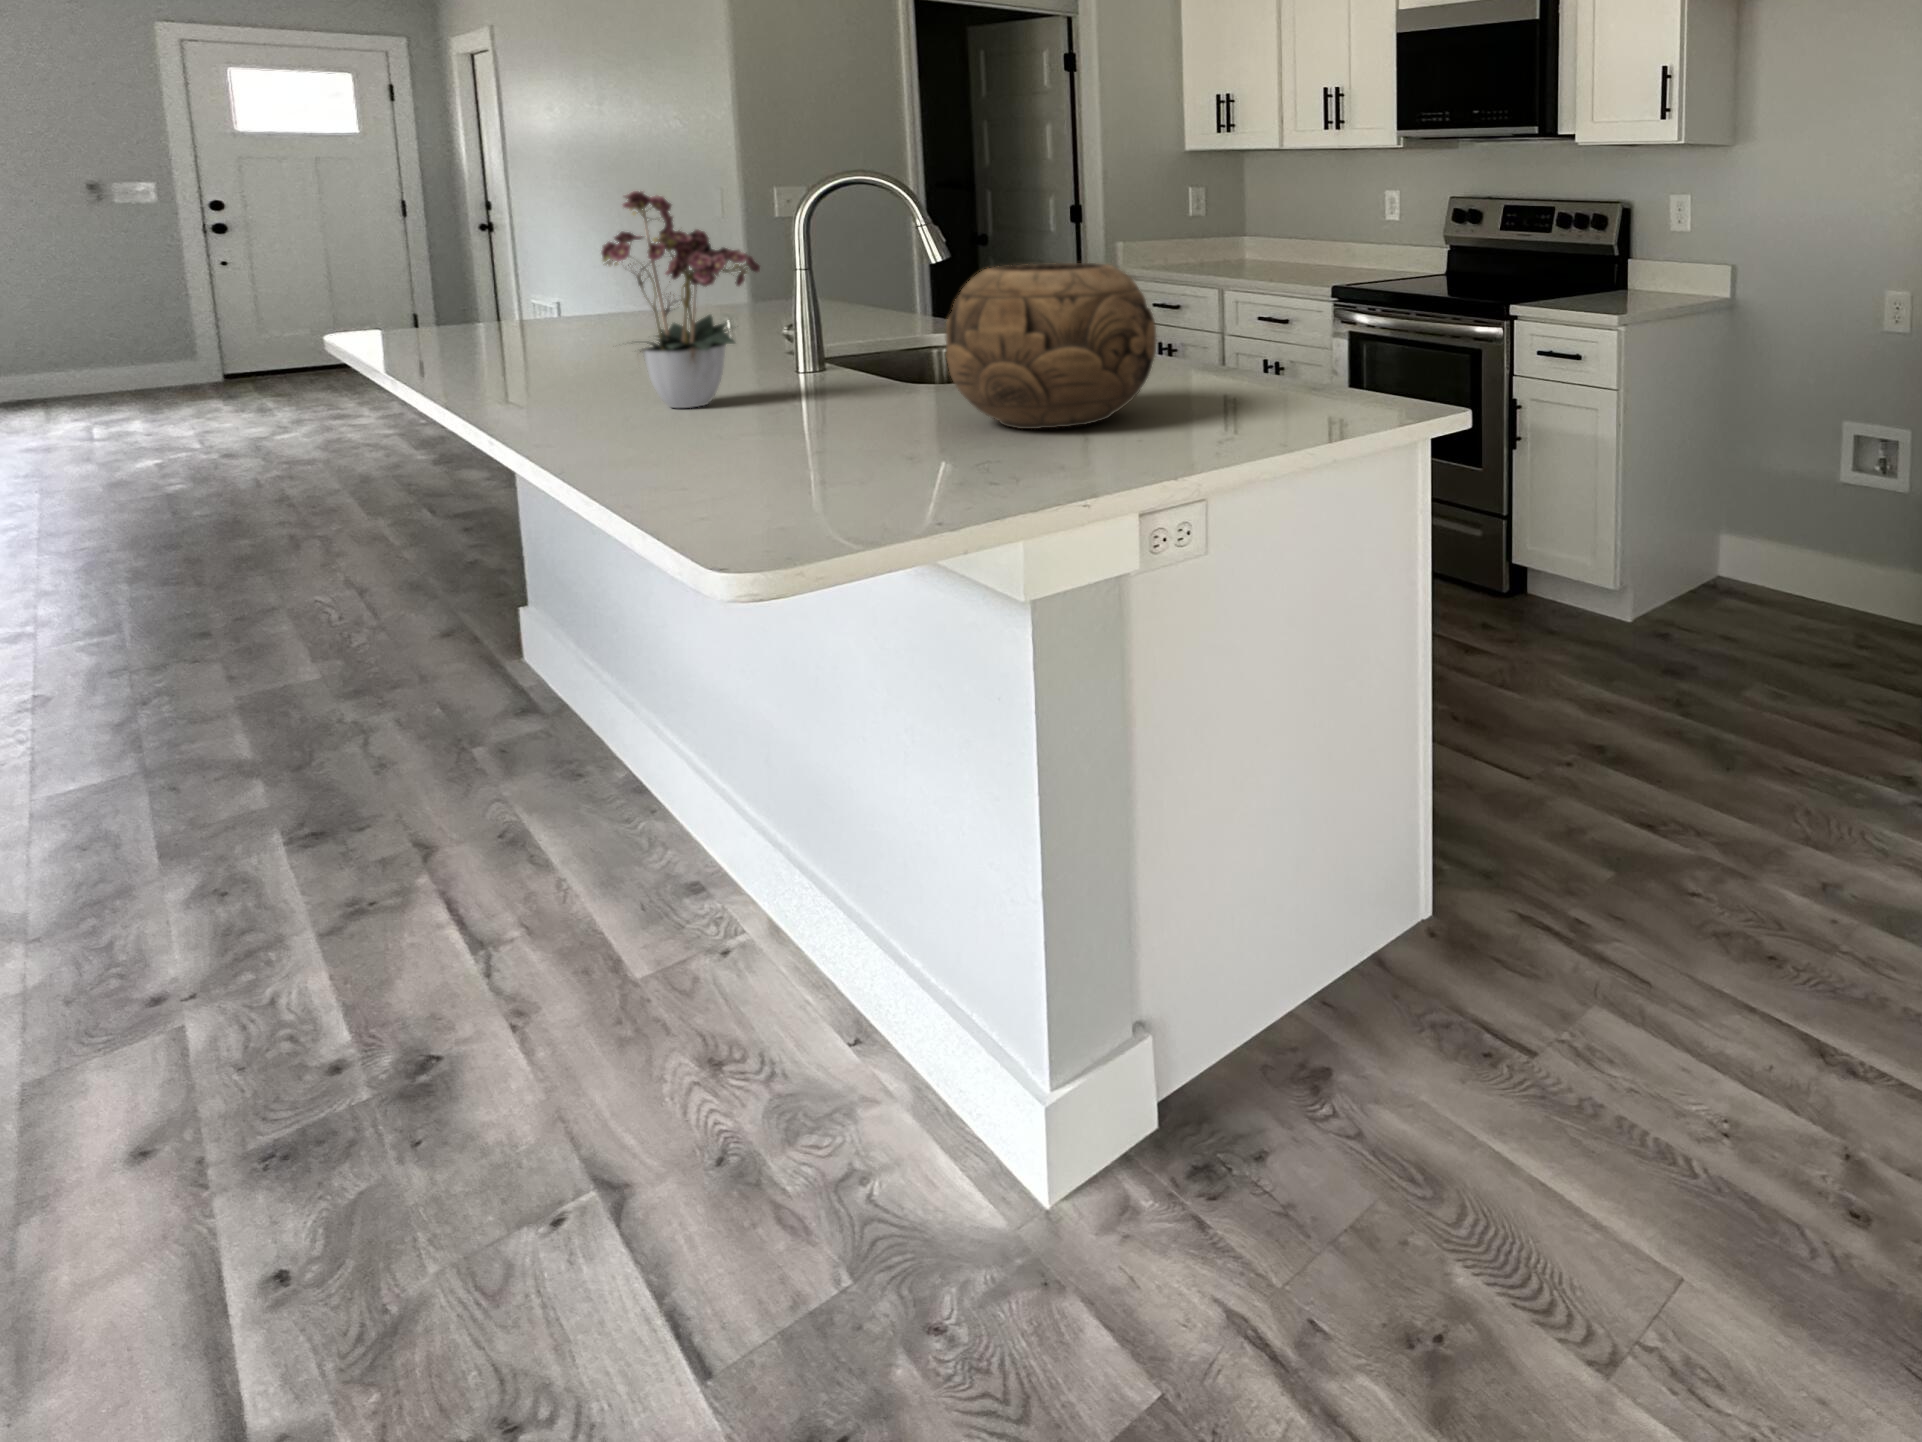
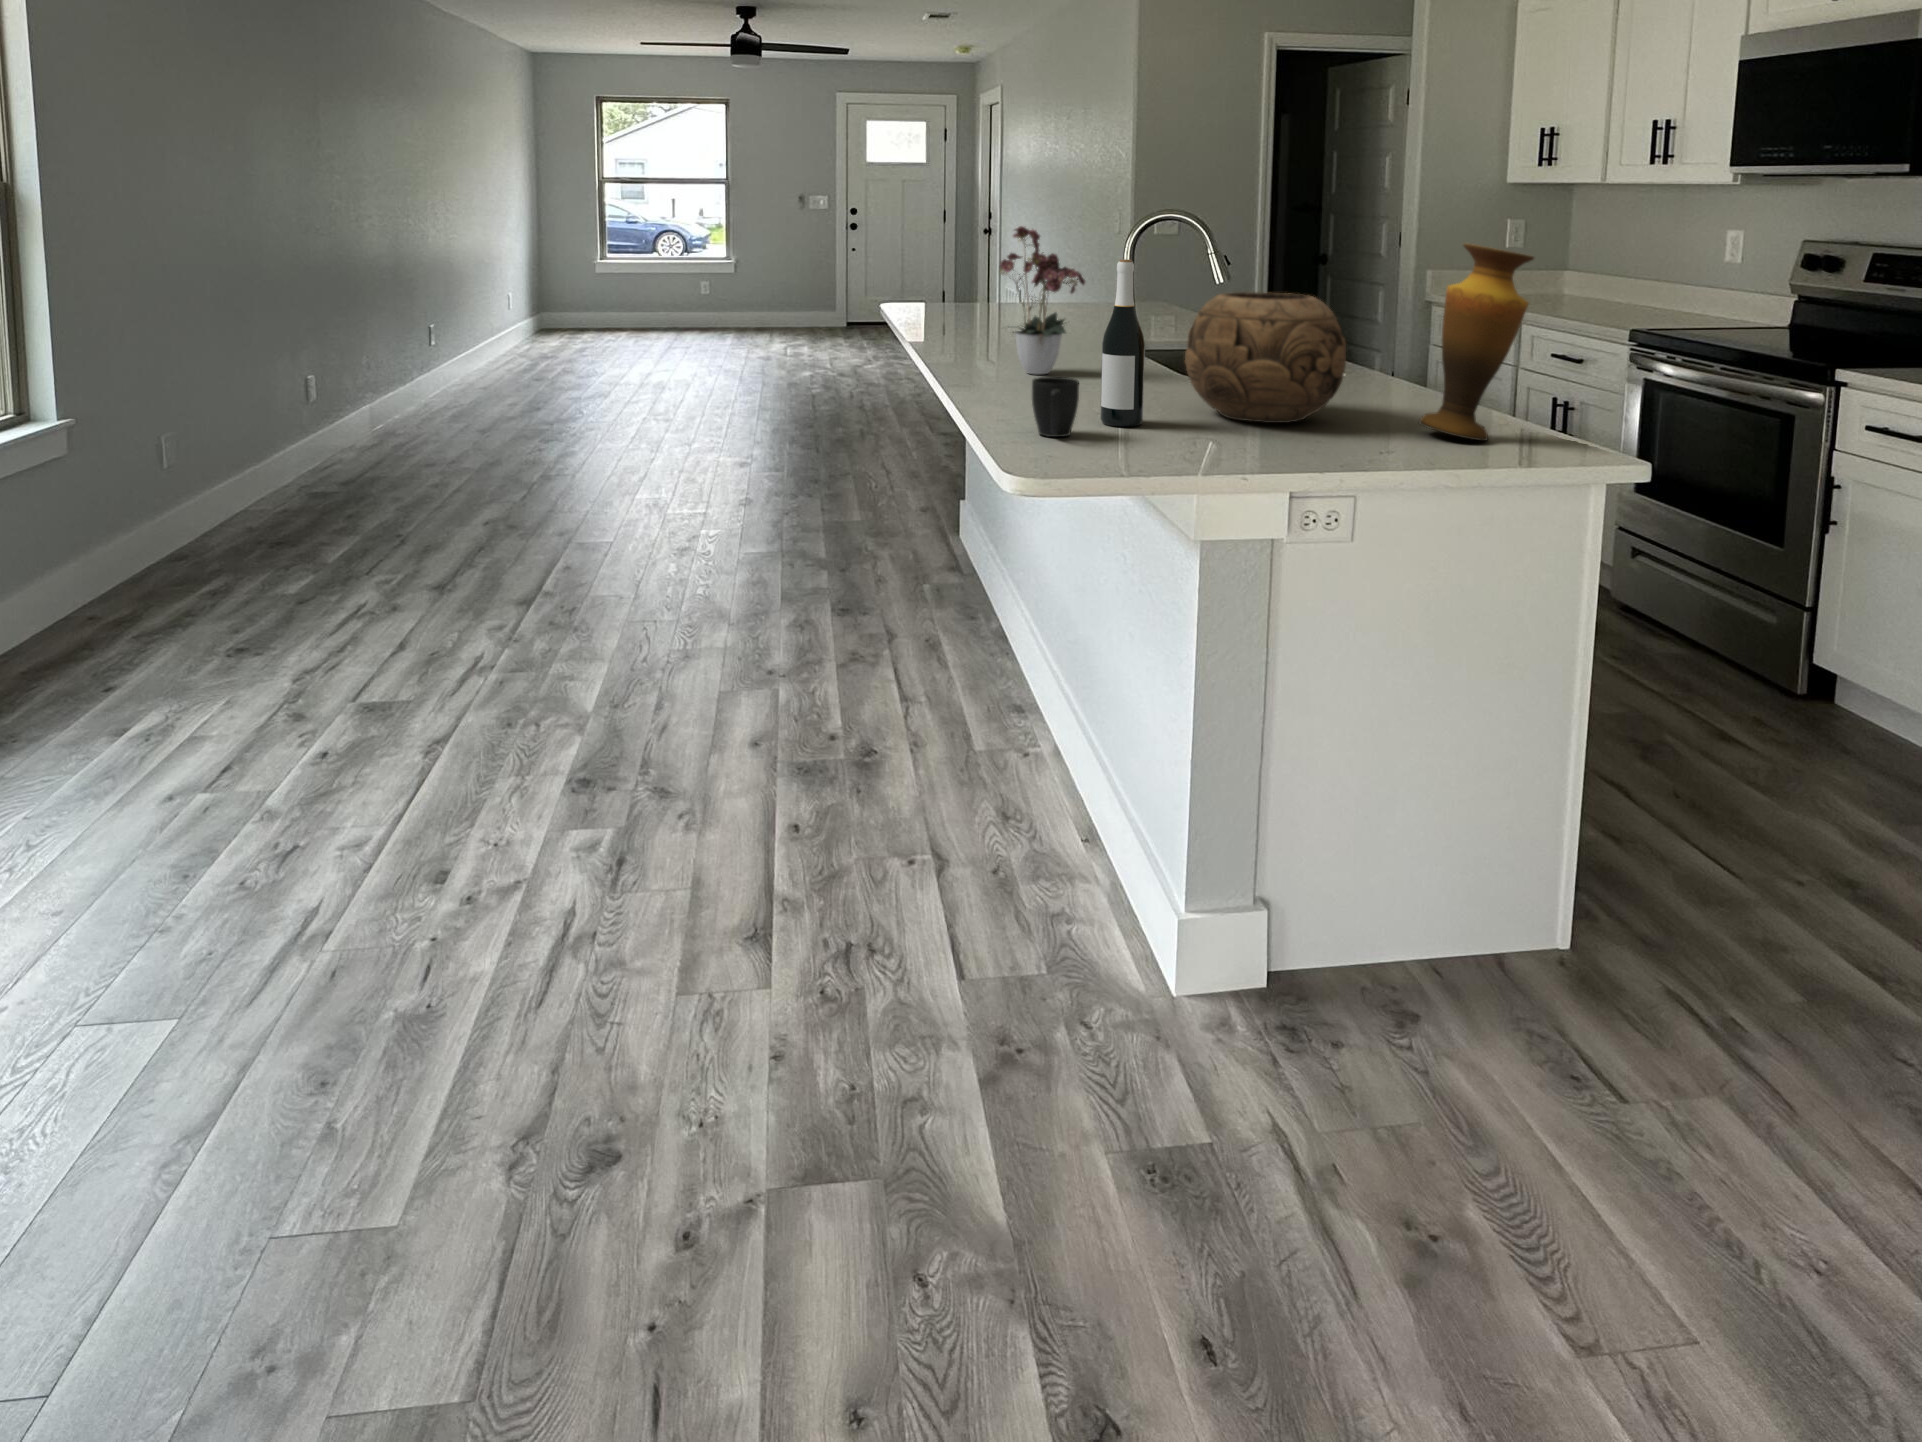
vase: none [1244,193,1347,410] -> present [1419,243,1534,441]
wine bottle: none [831,226,905,465] -> present [1100,259,1145,427]
mug: none [727,405,813,499] -> present [1032,377,1079,437]

